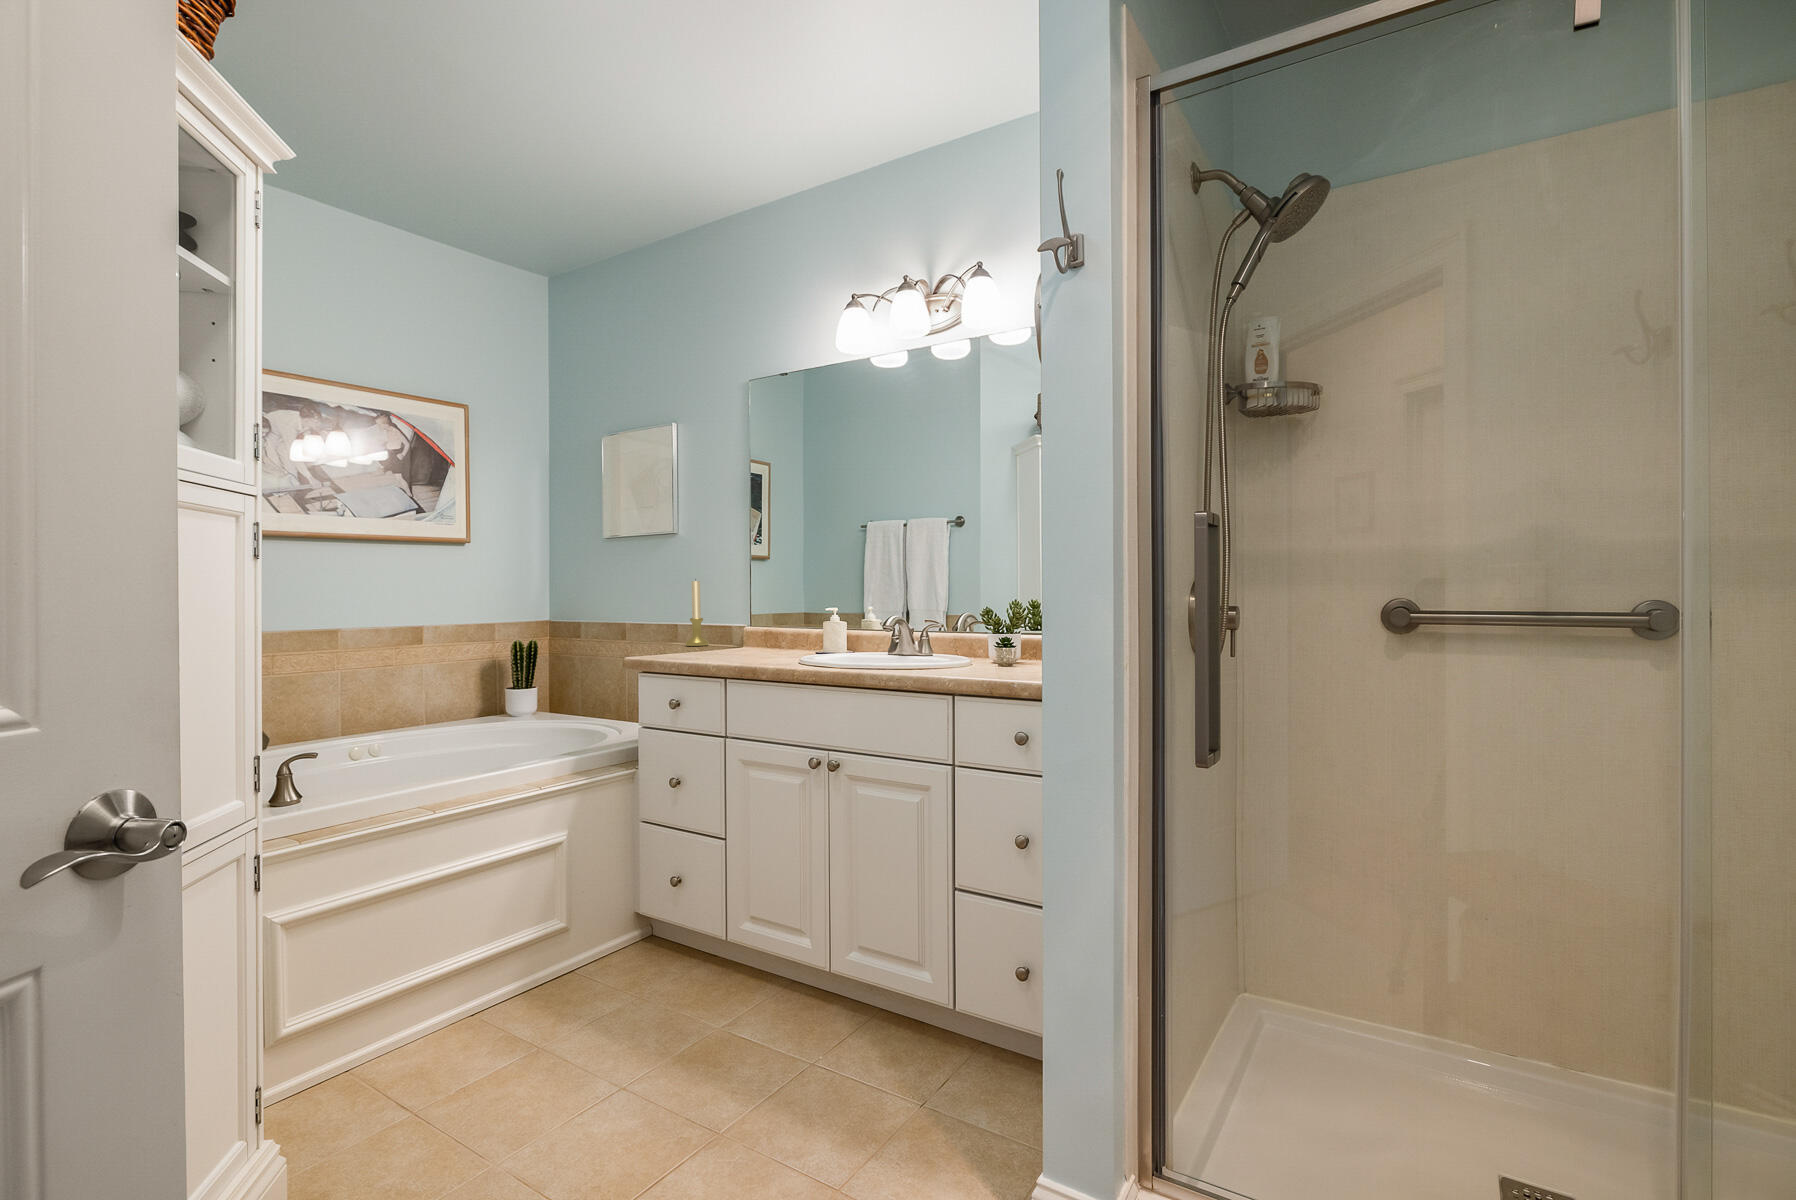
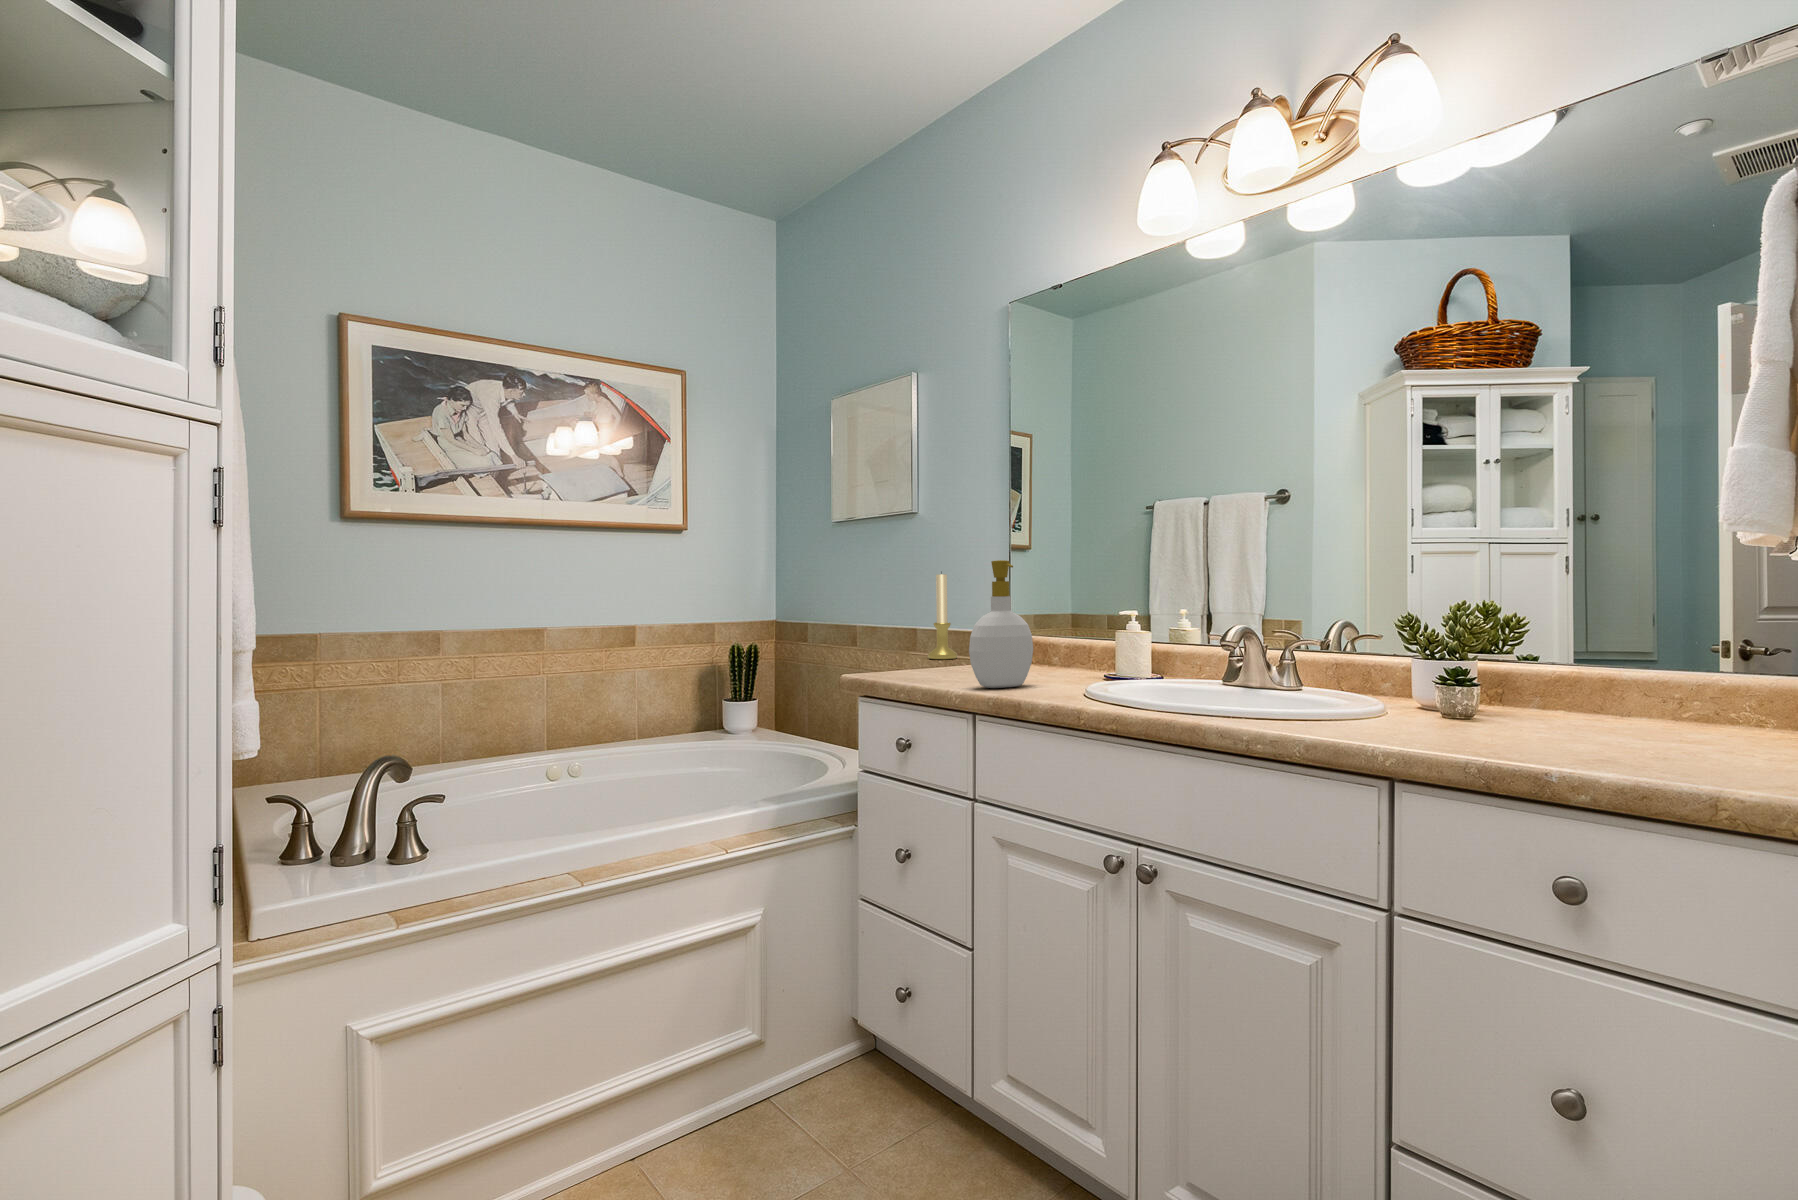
soap bottle: none [721,574,765,661] -> present [969,560,1033,688]

